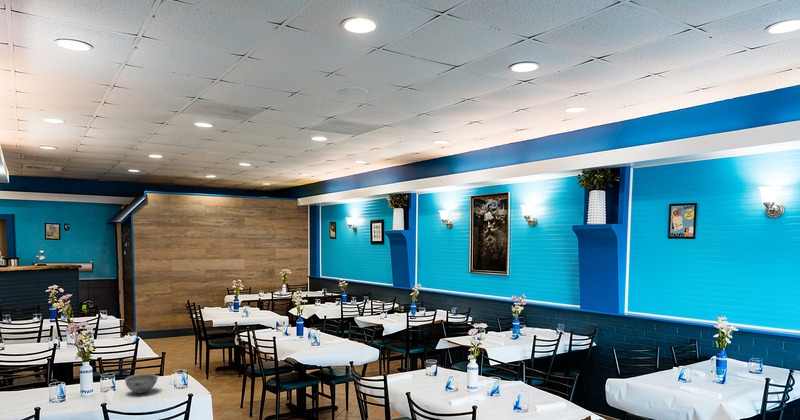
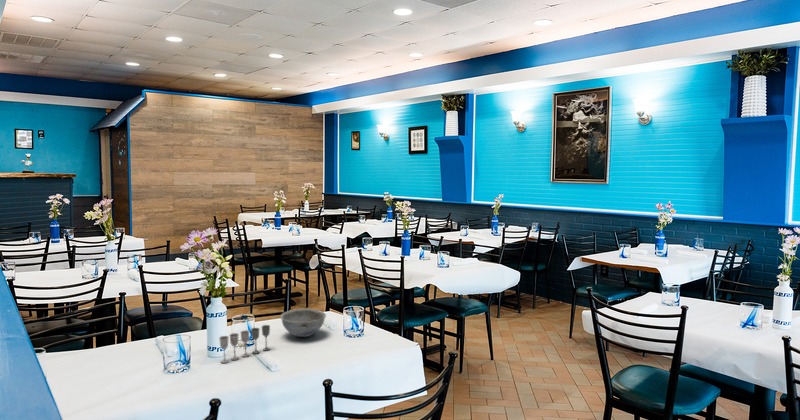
wine glass: none [70,383,111,407] -> present [220,325,270,363]

